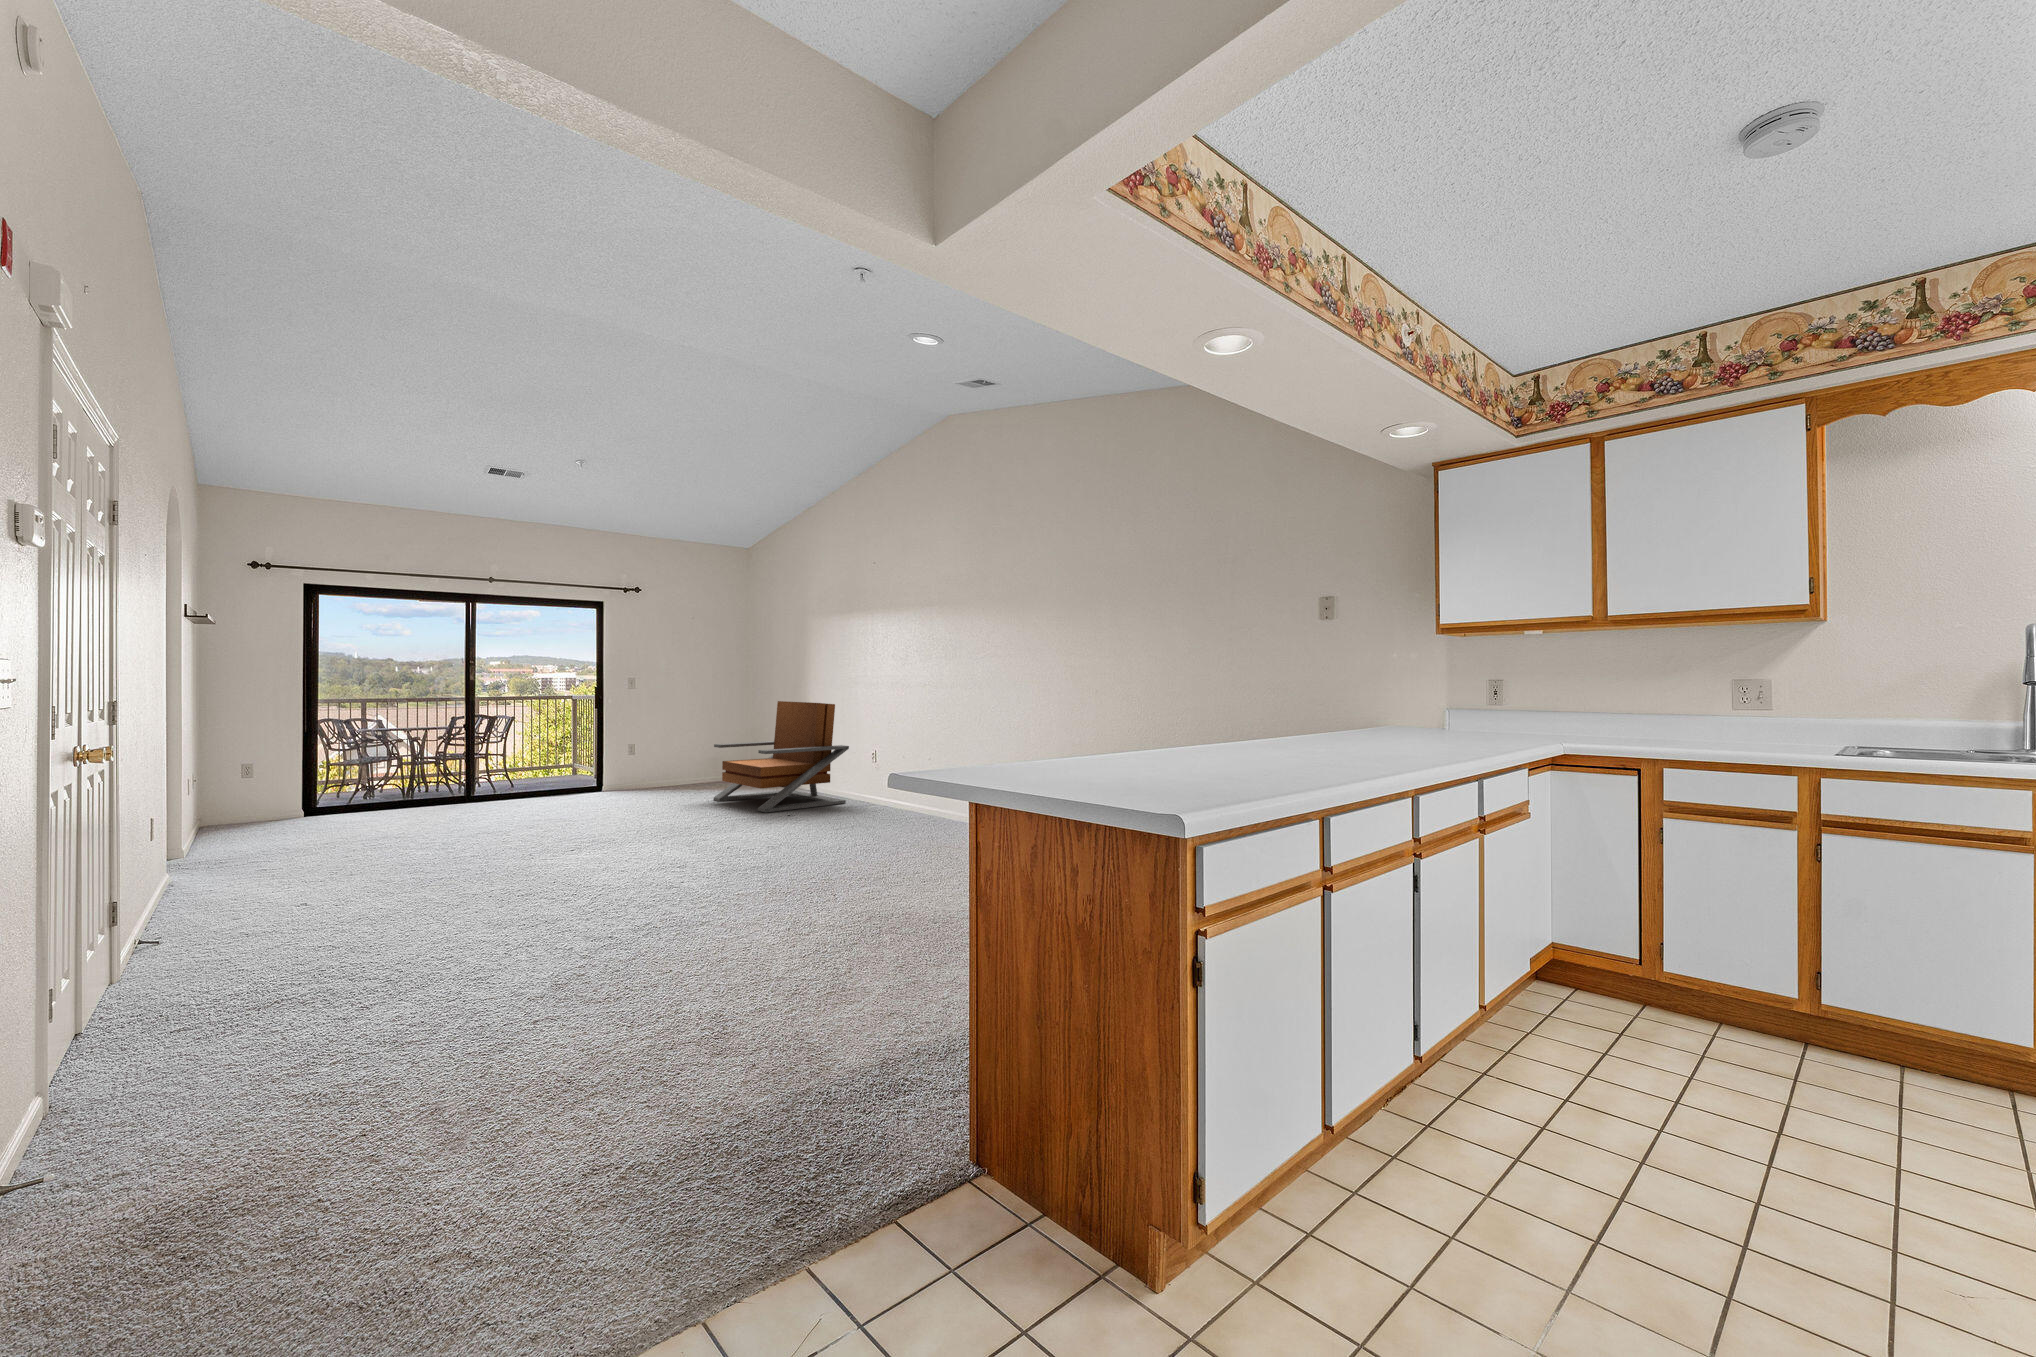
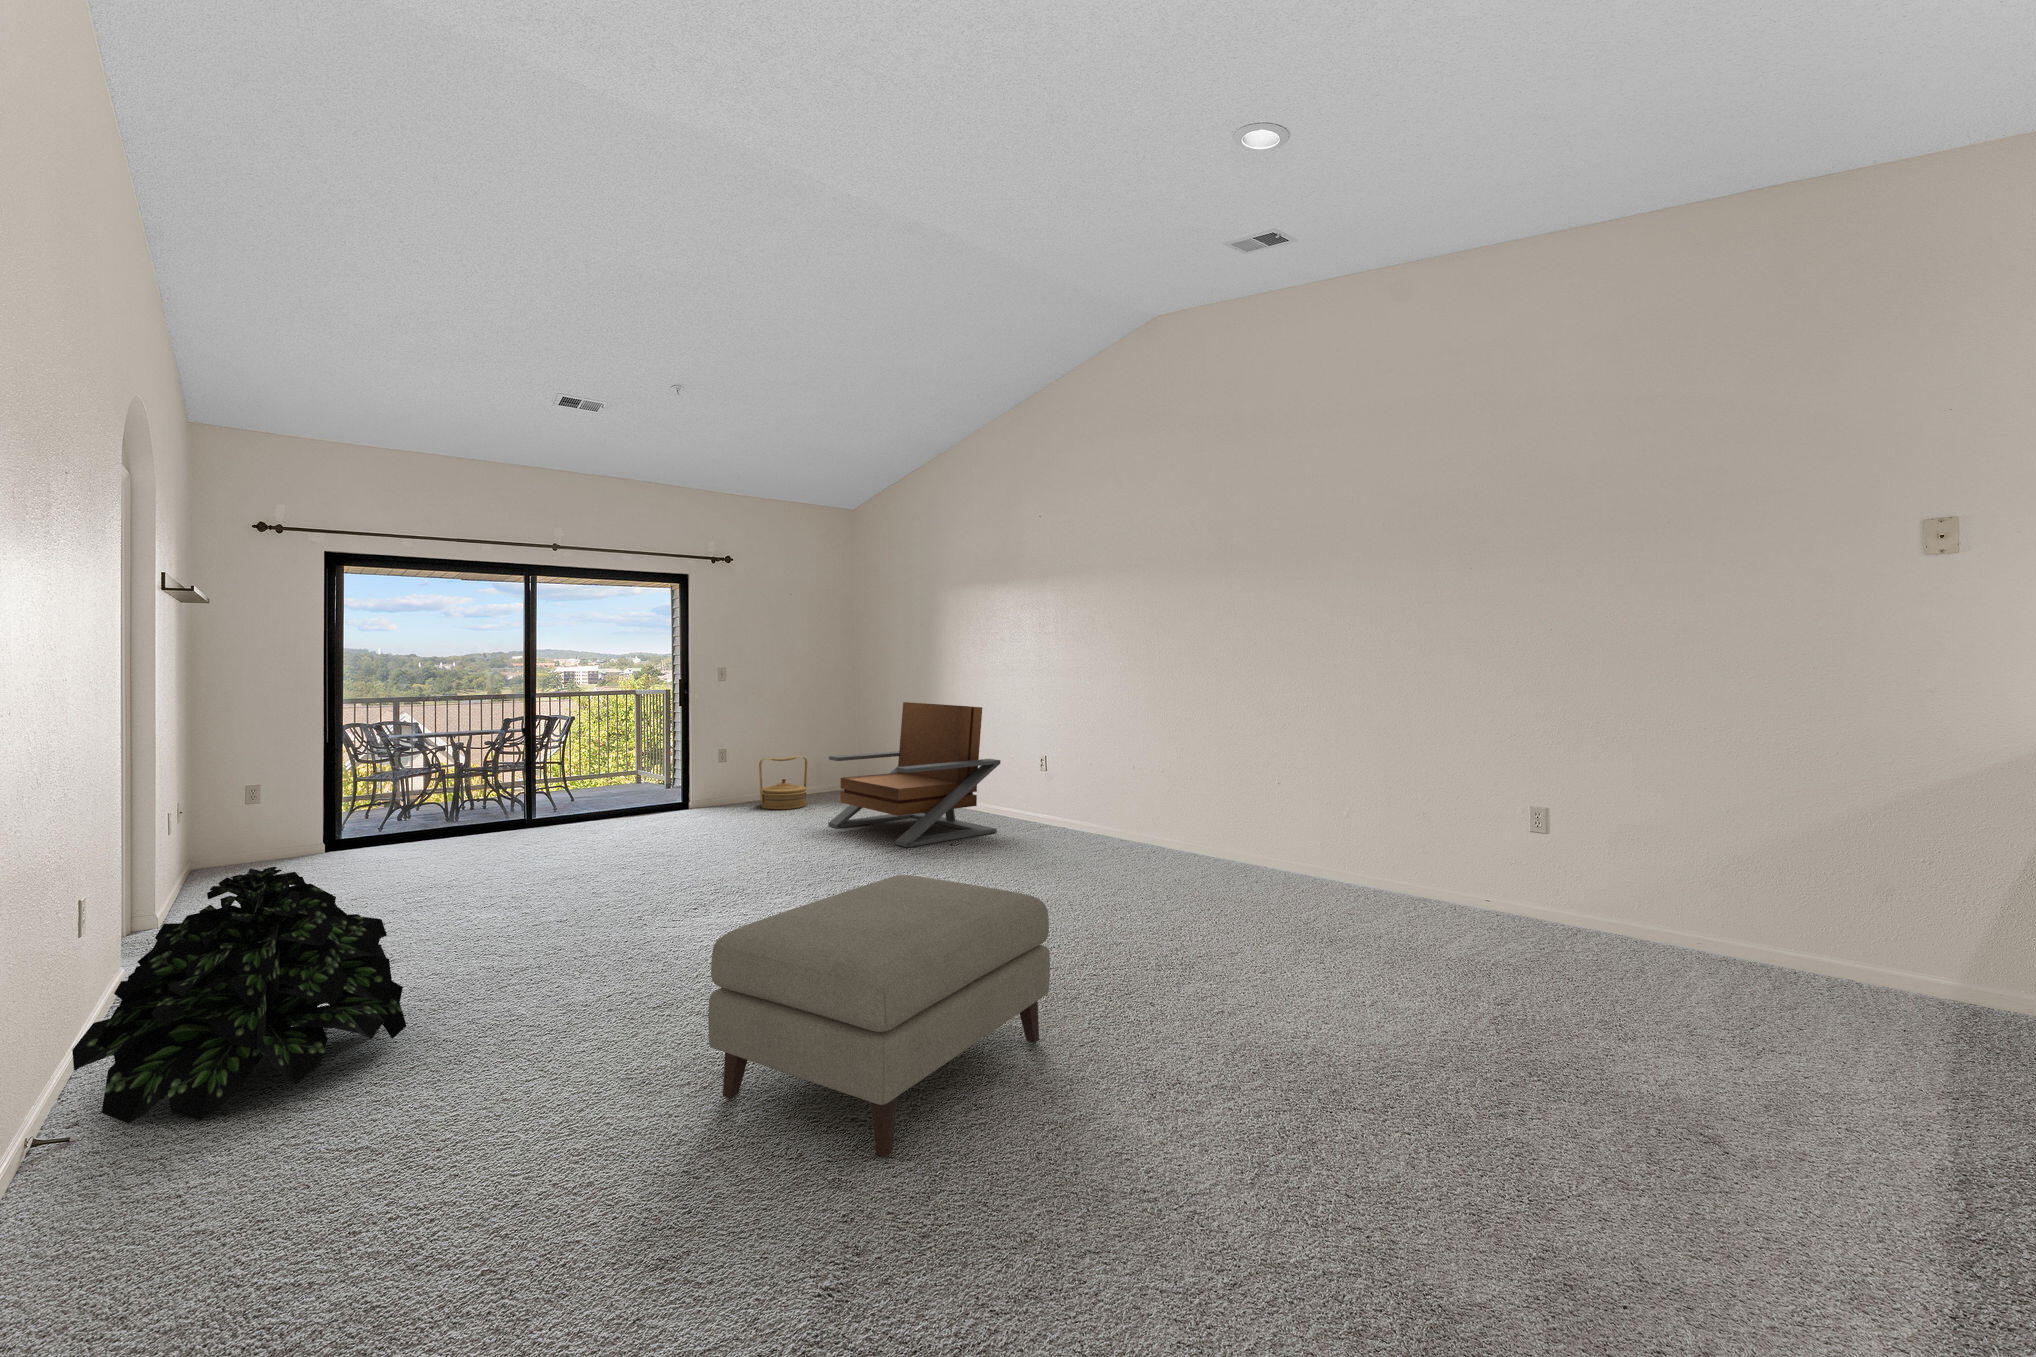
woven basket: none [664,747,707,790] -> present [759,756,808,809]
potted plant: none [154,793,361,938] -> present [72,867,406,1124]
ottoman: none [544,804,778,945] -> present [708,875,1050,1158]

